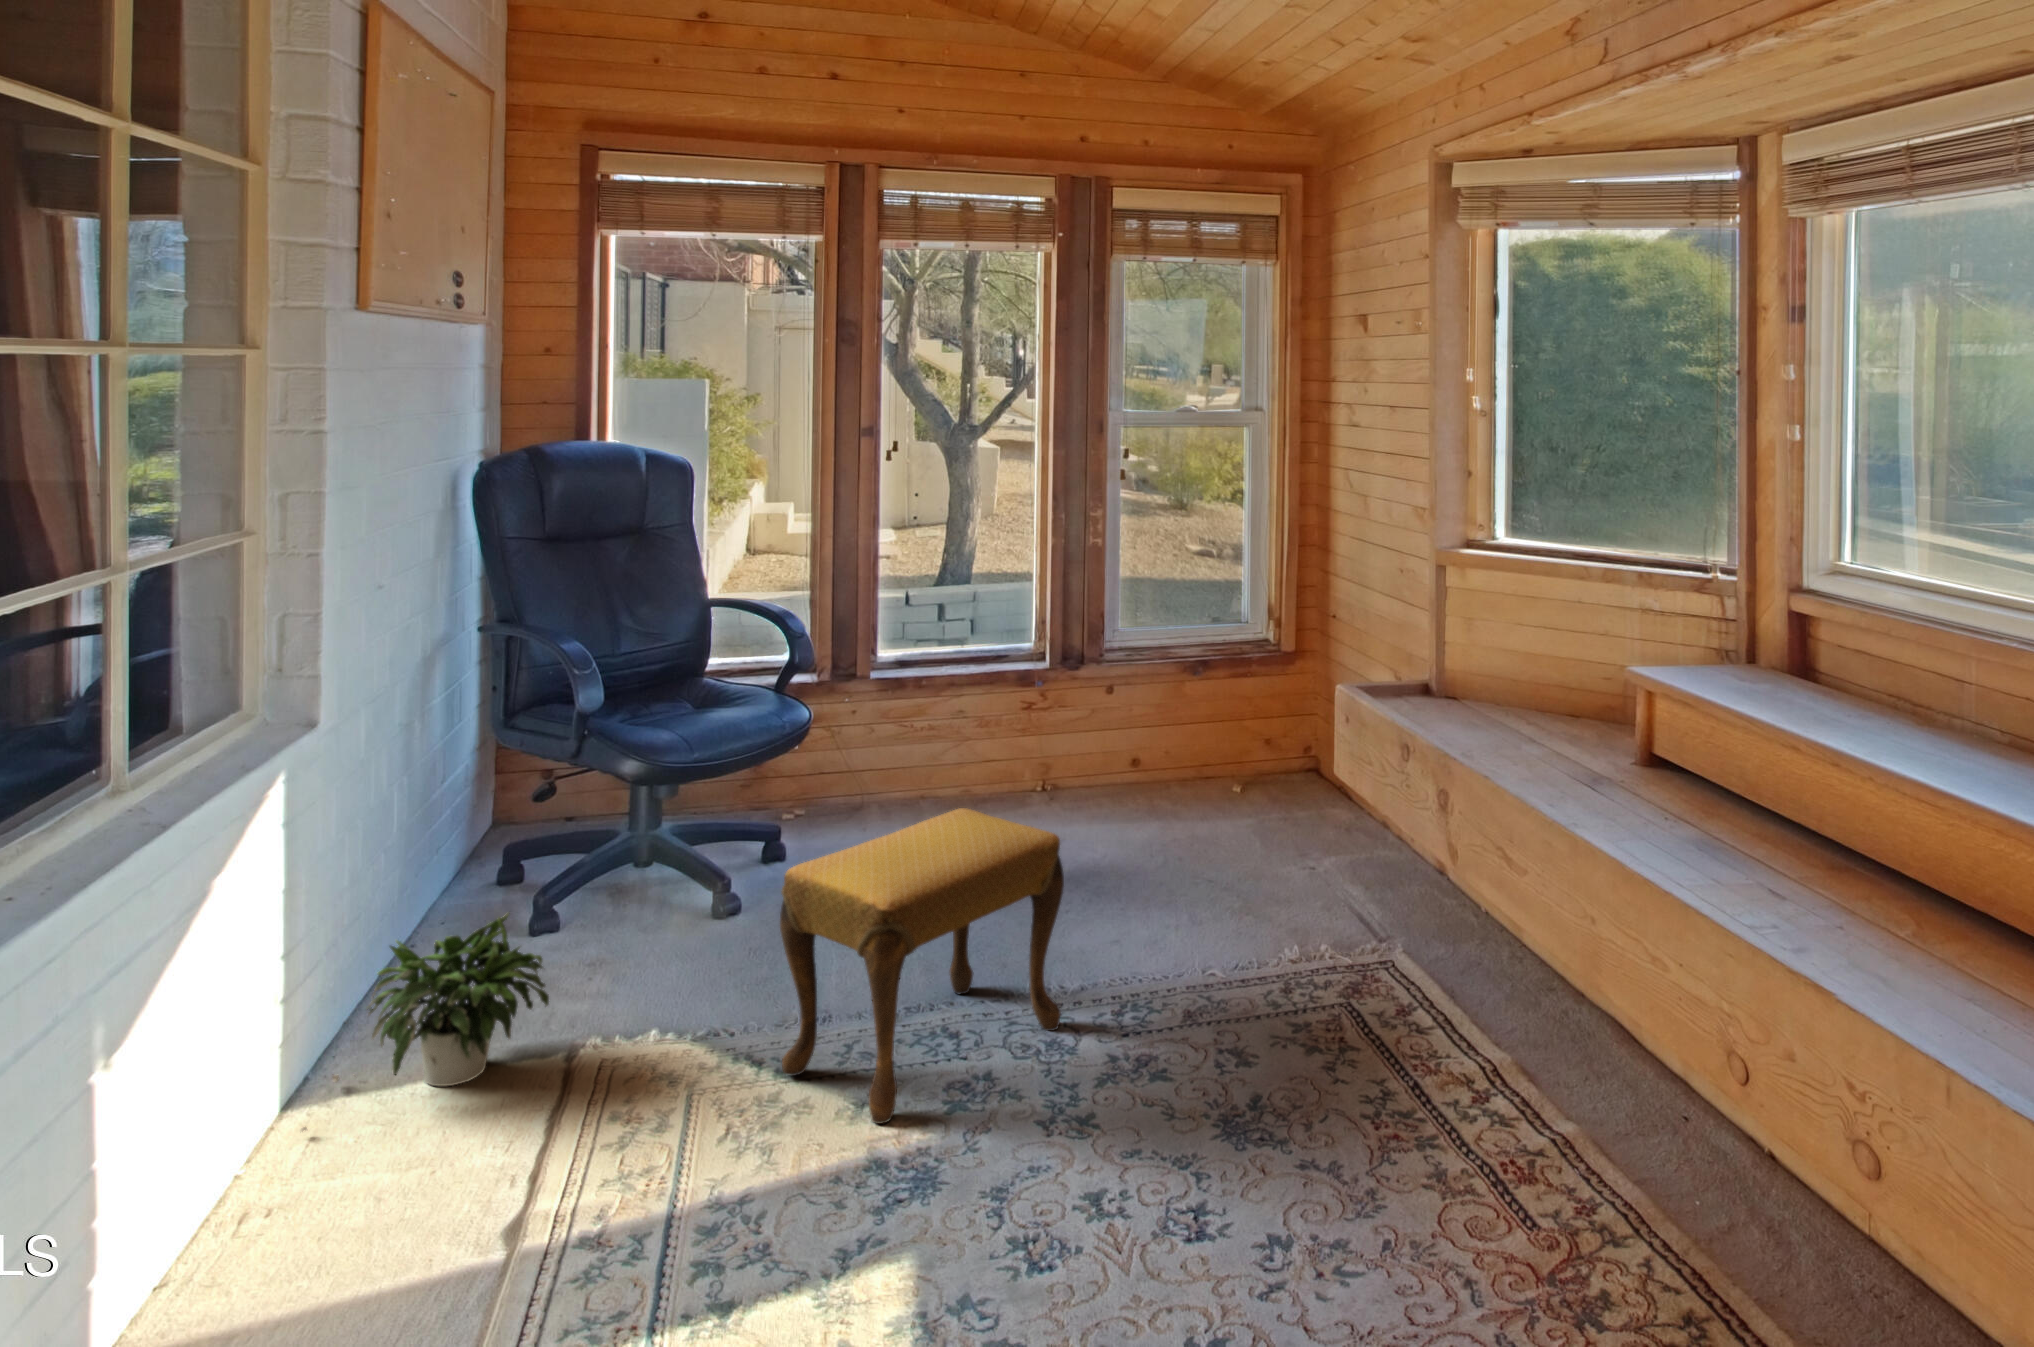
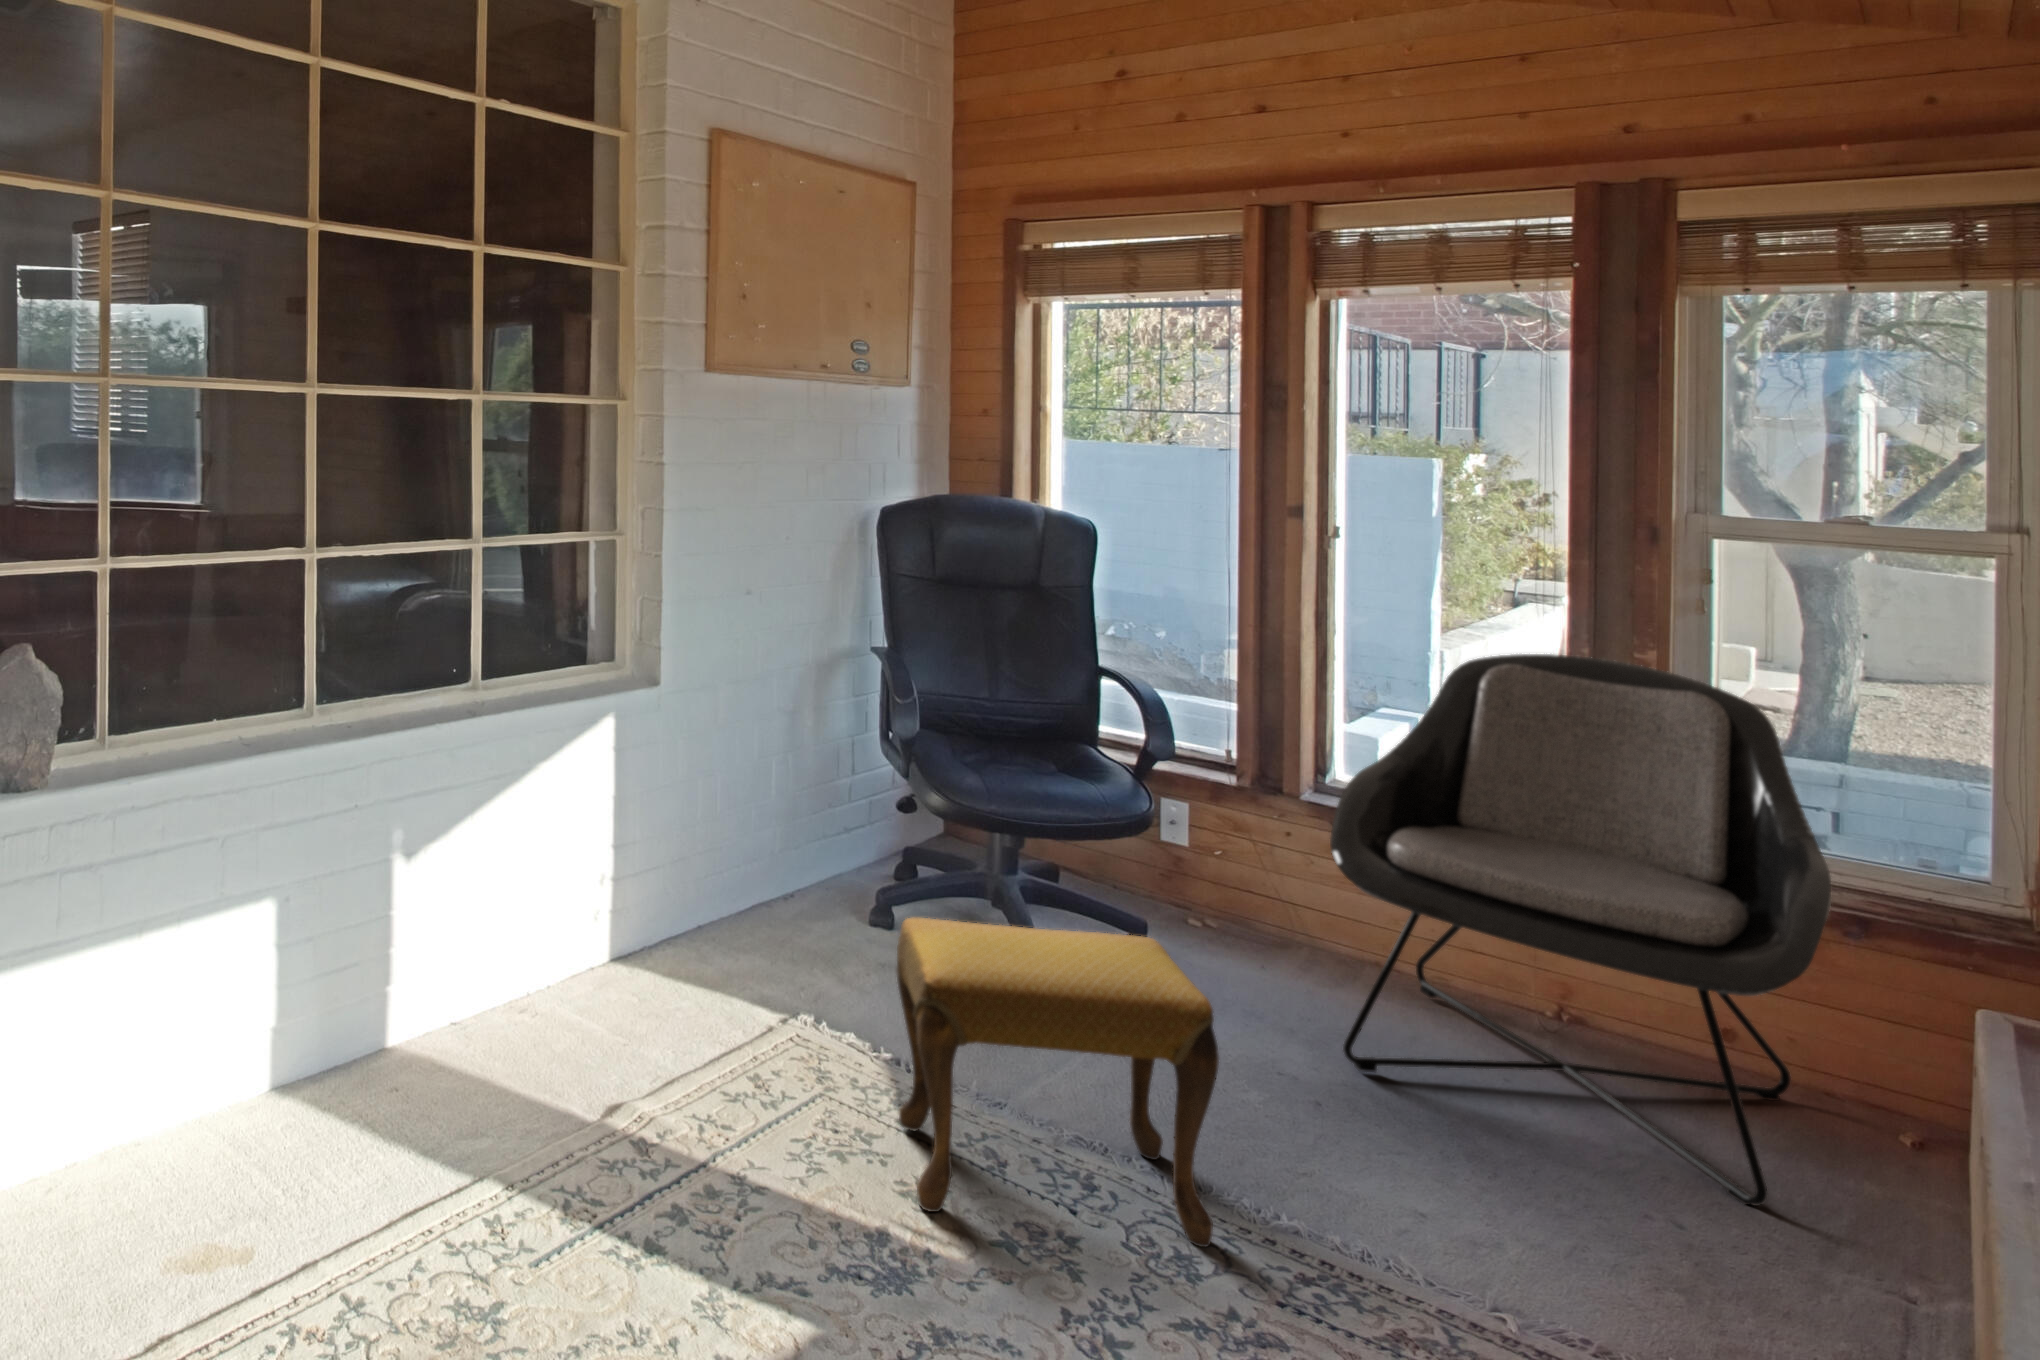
lounge chair: none [966,522,1252,869] -> present [1330,654,1831,1206]
potted plant: present [301,914,549,1131] -> none [597,866,786,1004]

